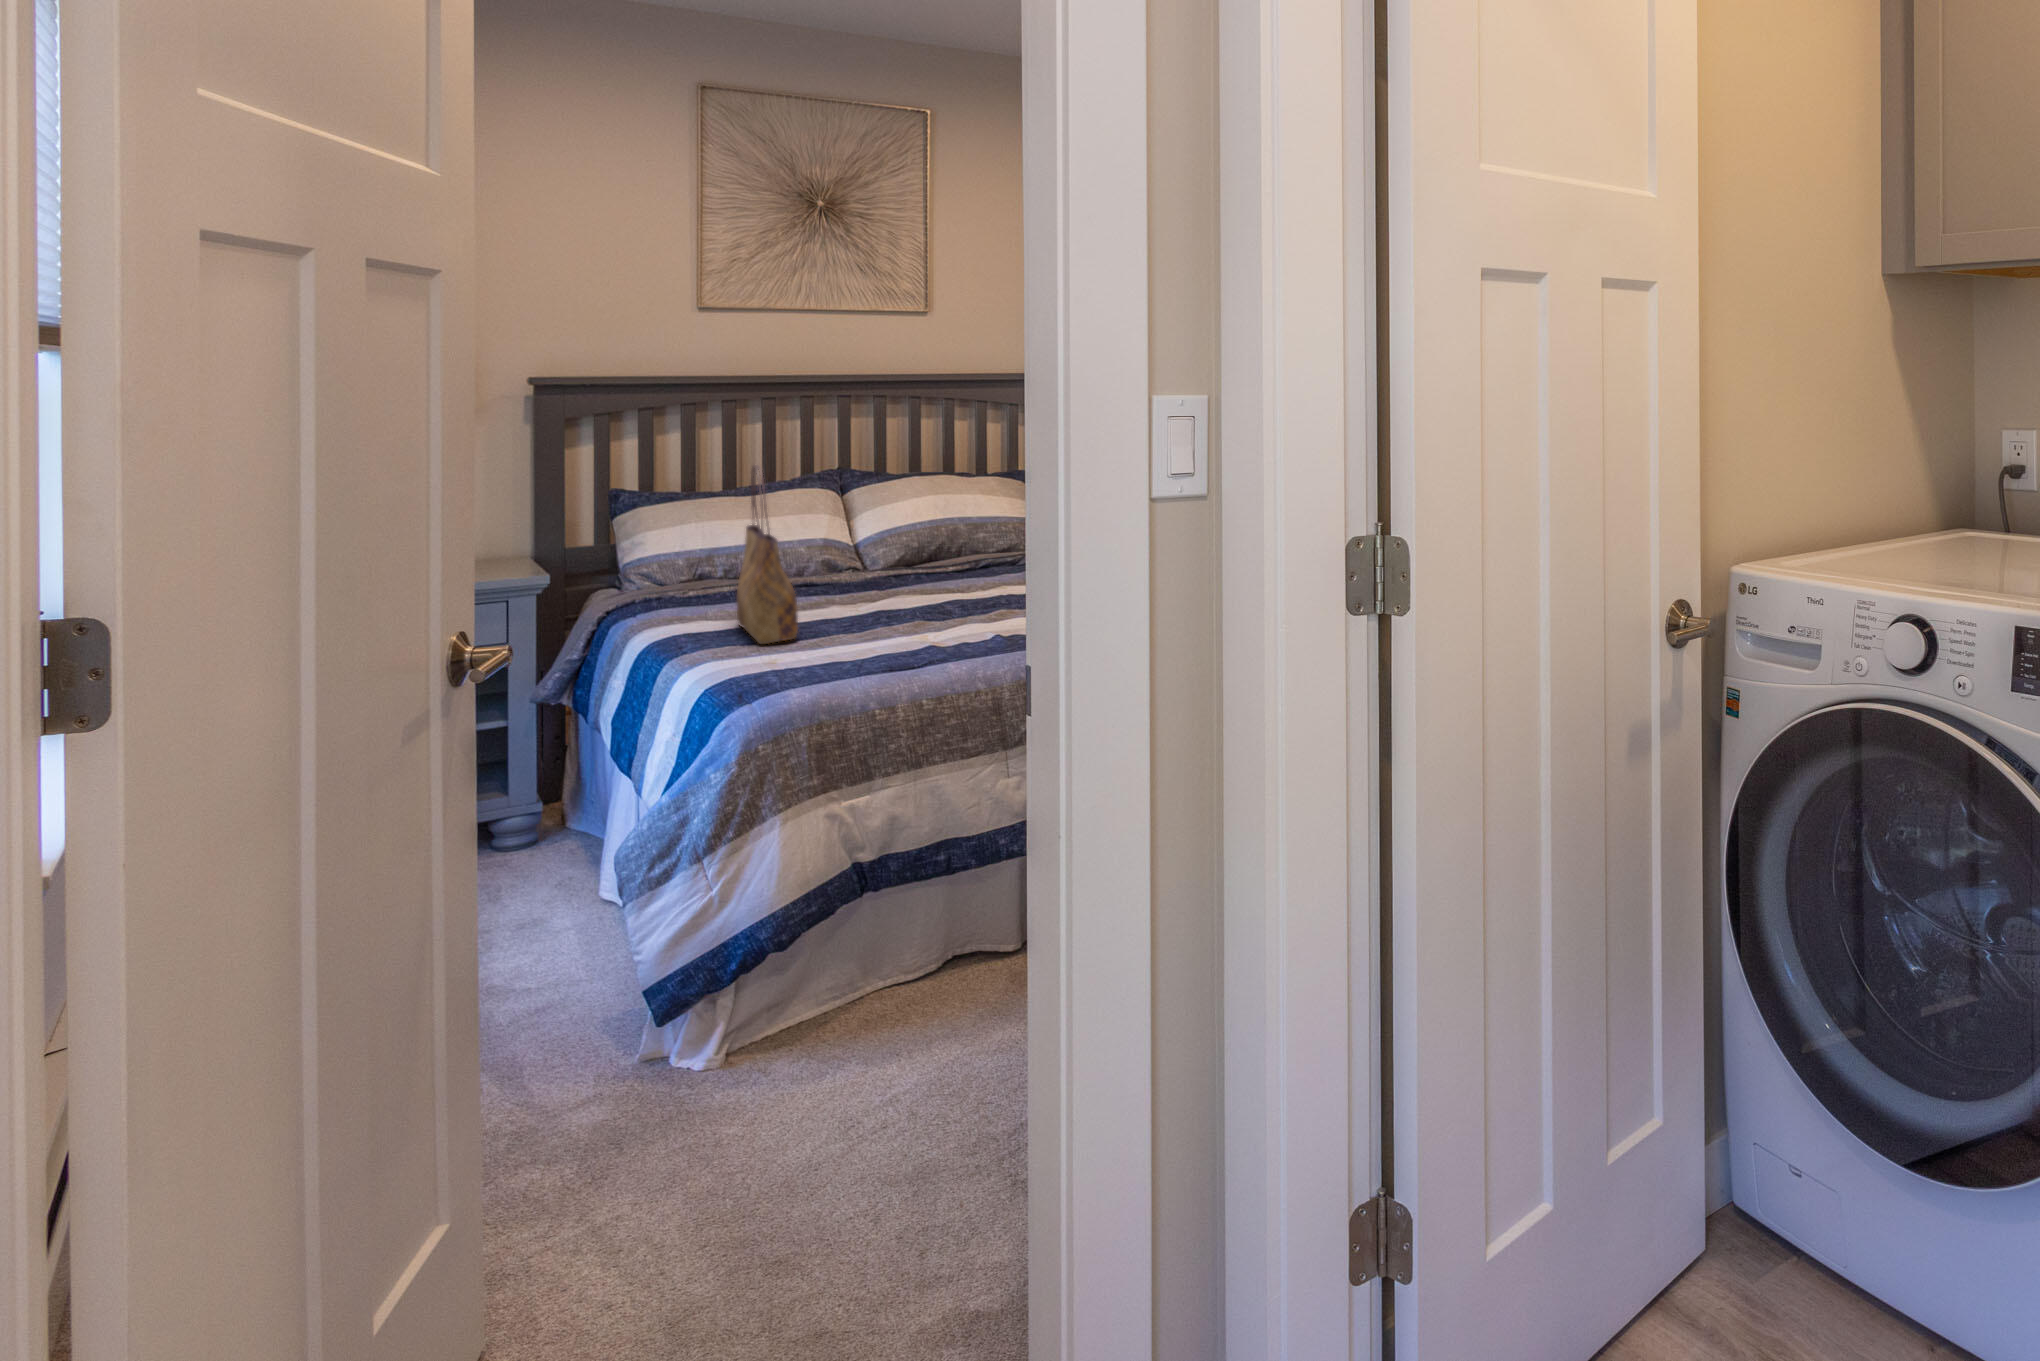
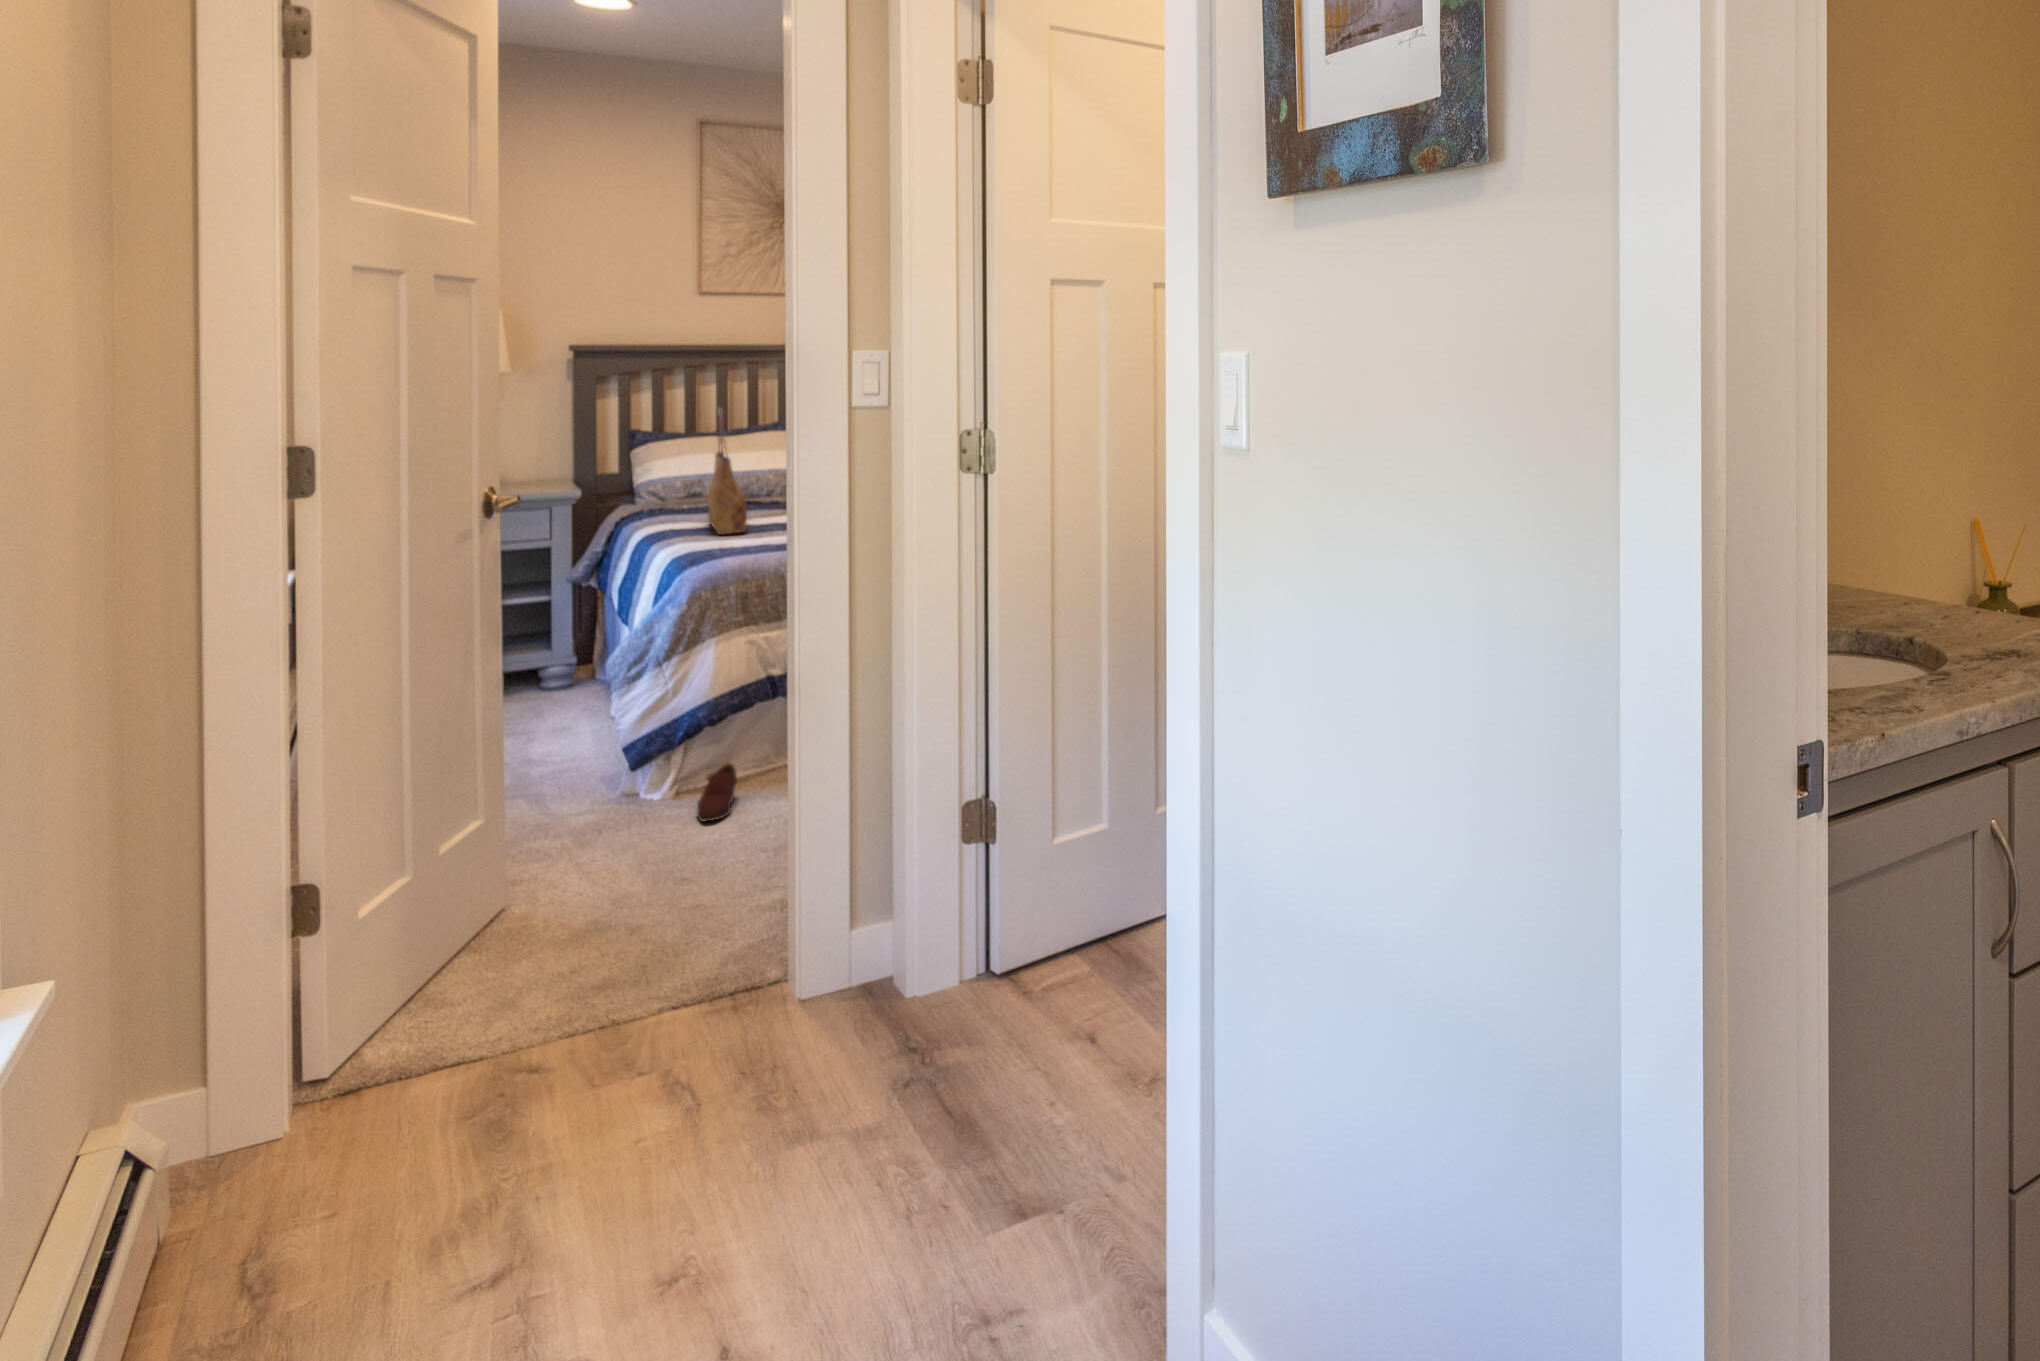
shoe: none [768,1008,821,1120] -> present [697,763,737,822]

